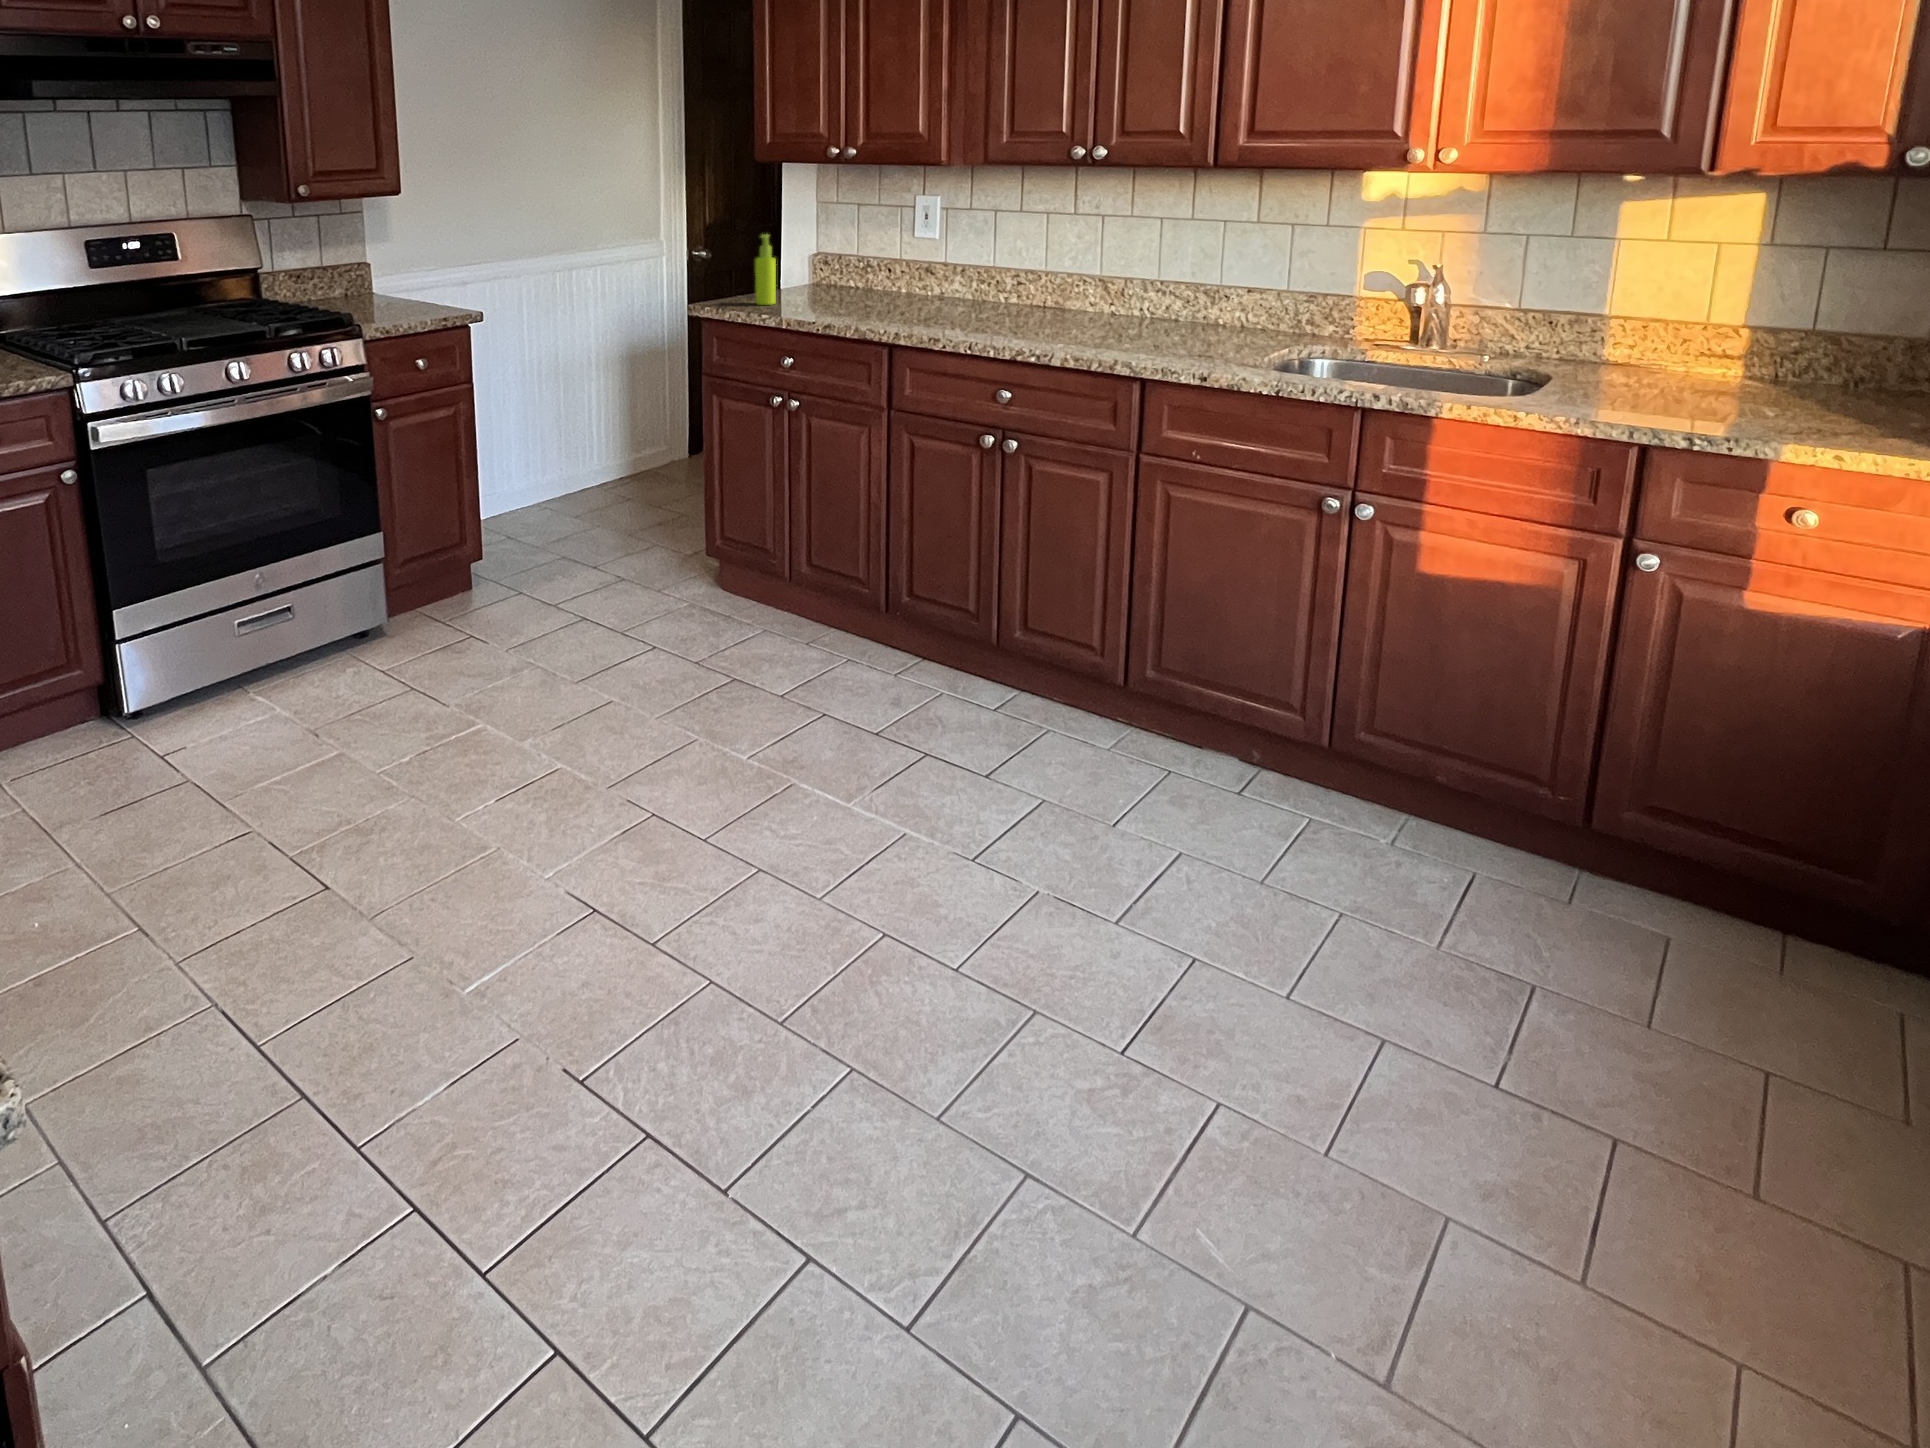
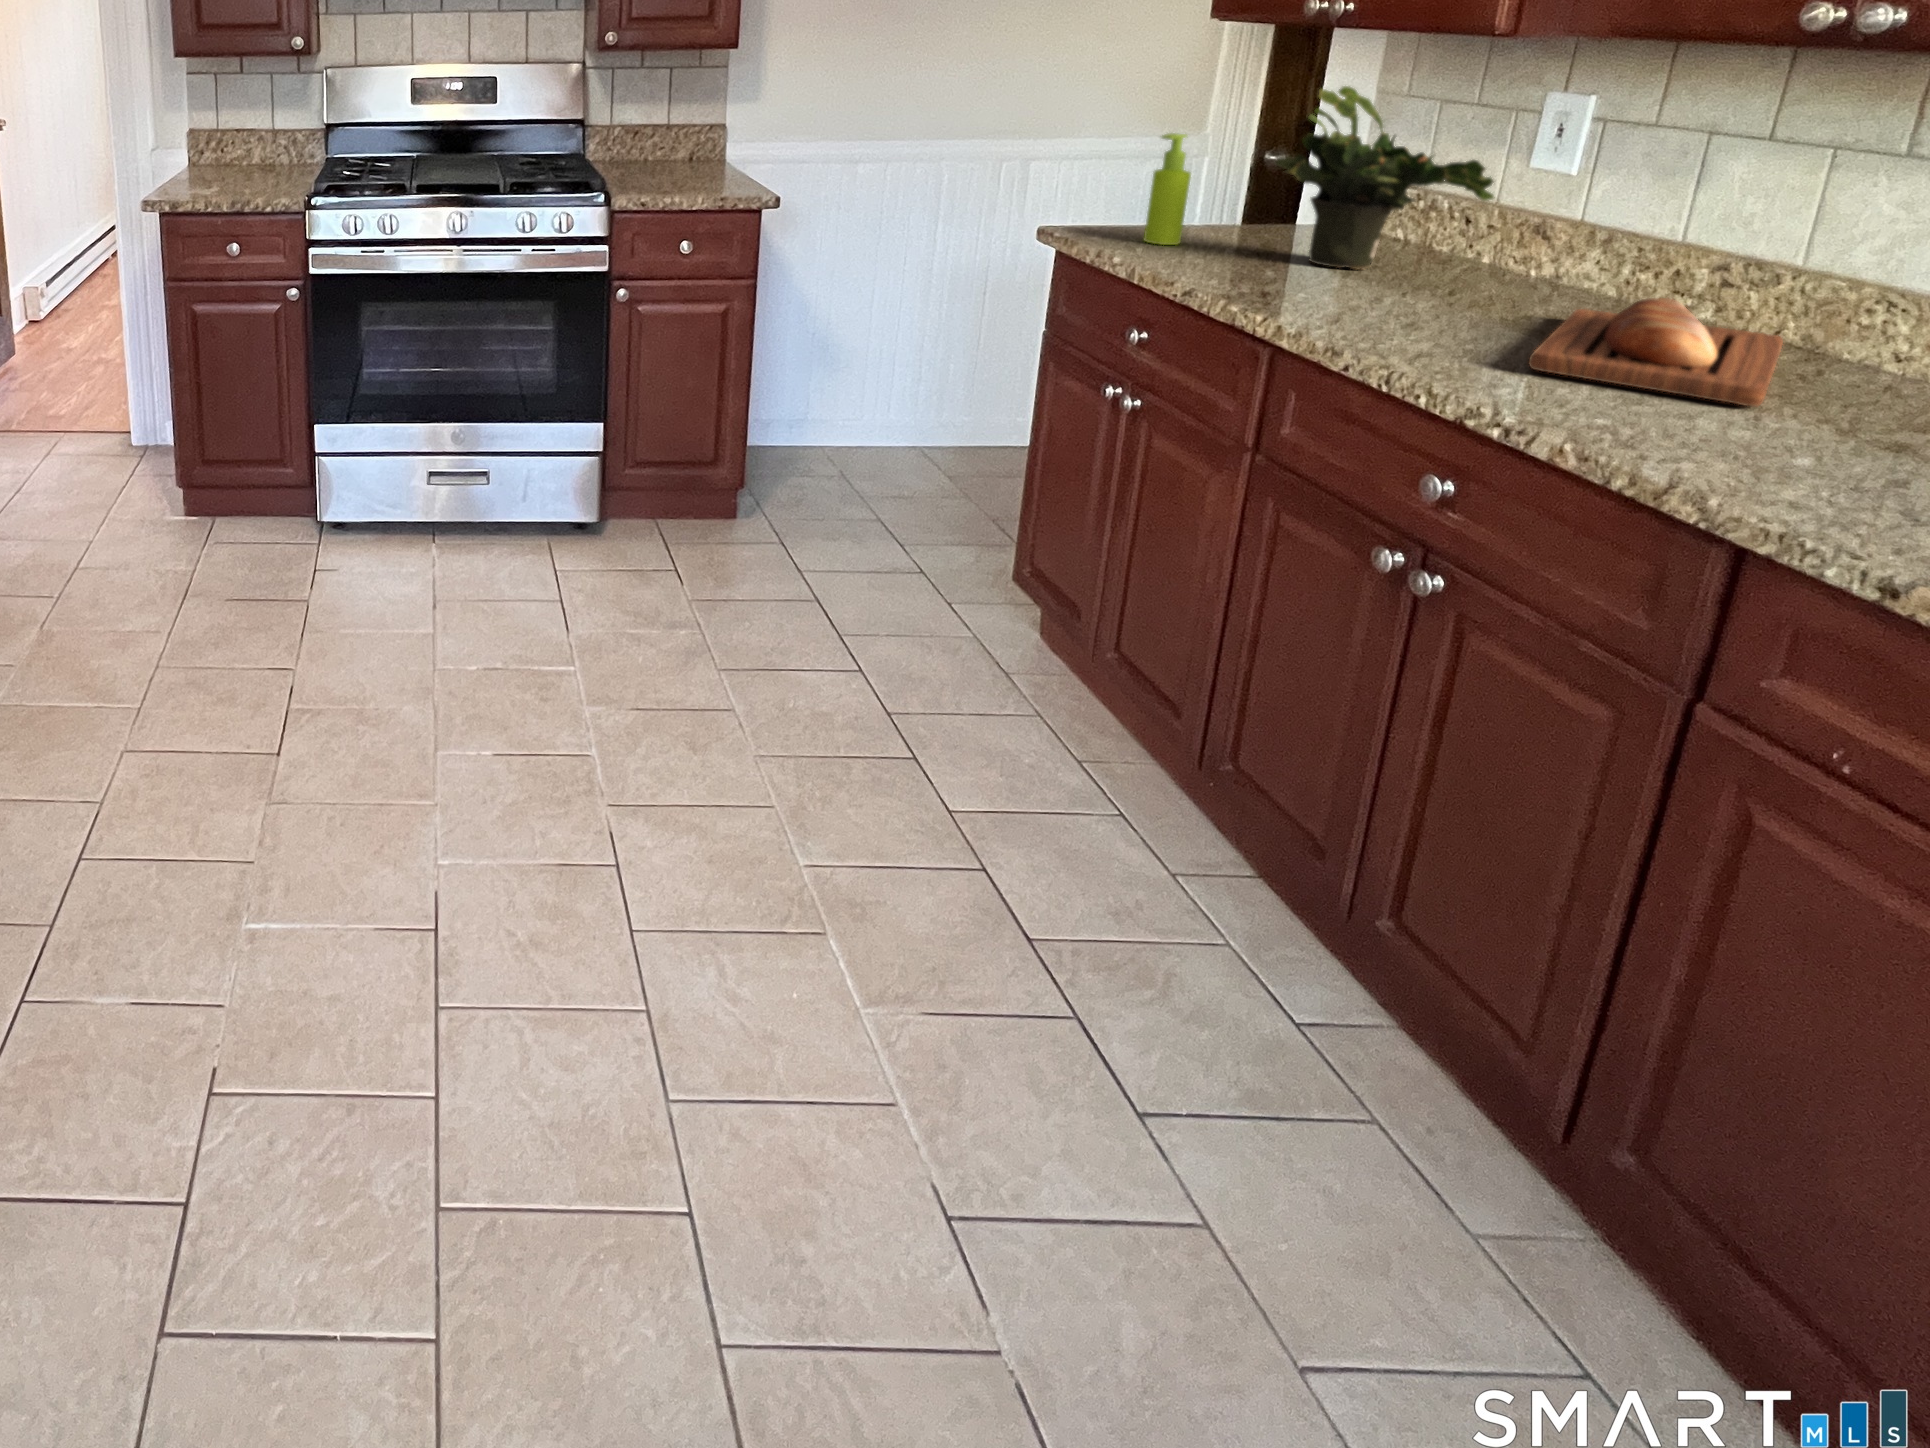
potted plant: none [818,199,928,303] -> present [1275,86,1495,270]
bread loaf: none [981,292,1089,332] -> present [1529,298,1783,407]

